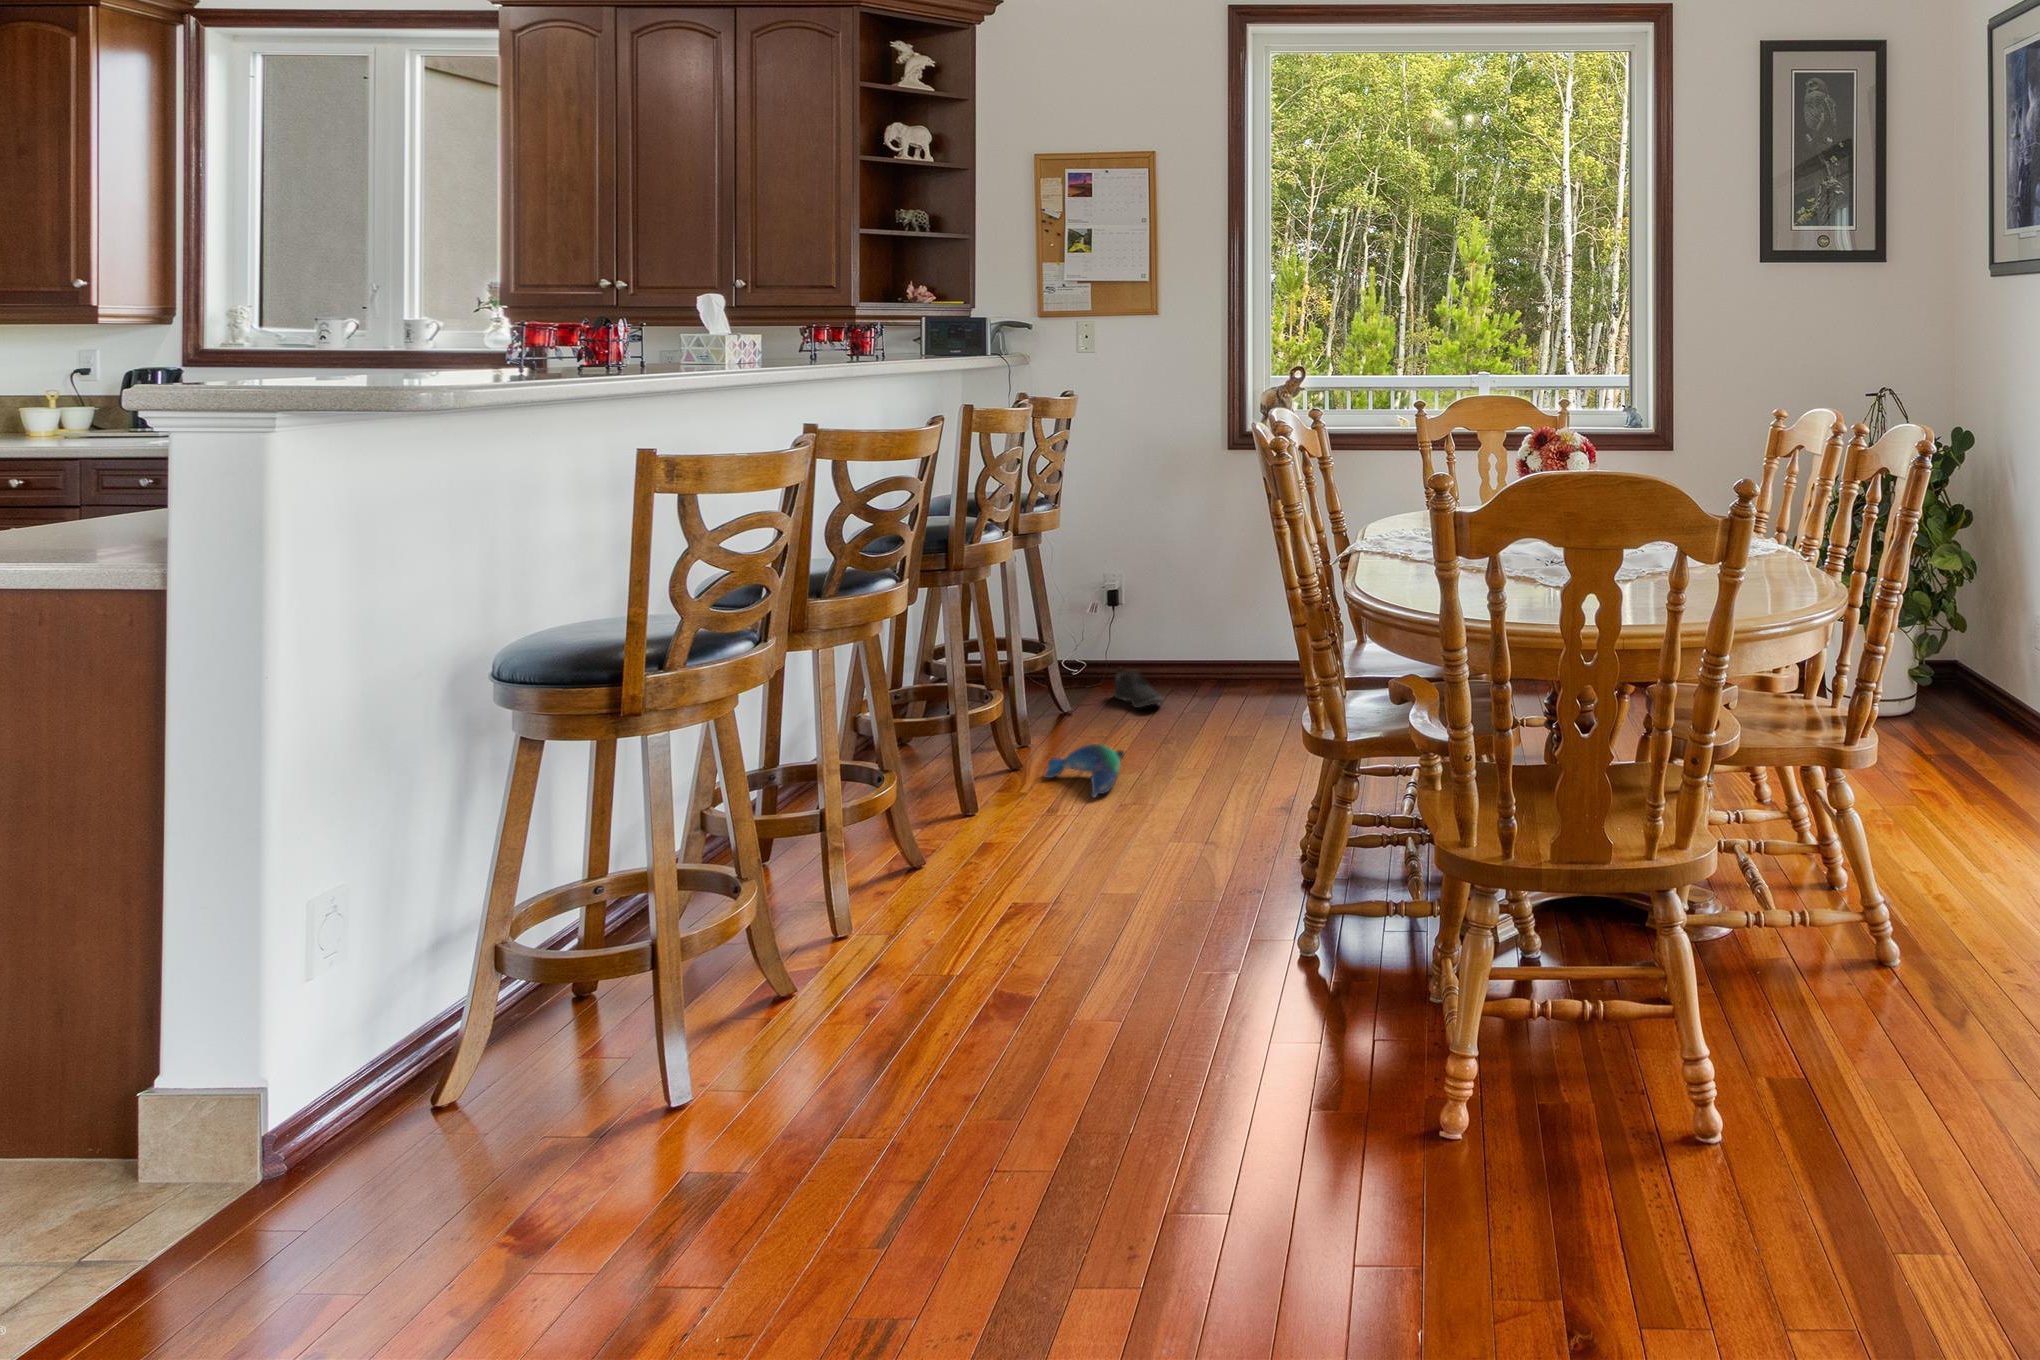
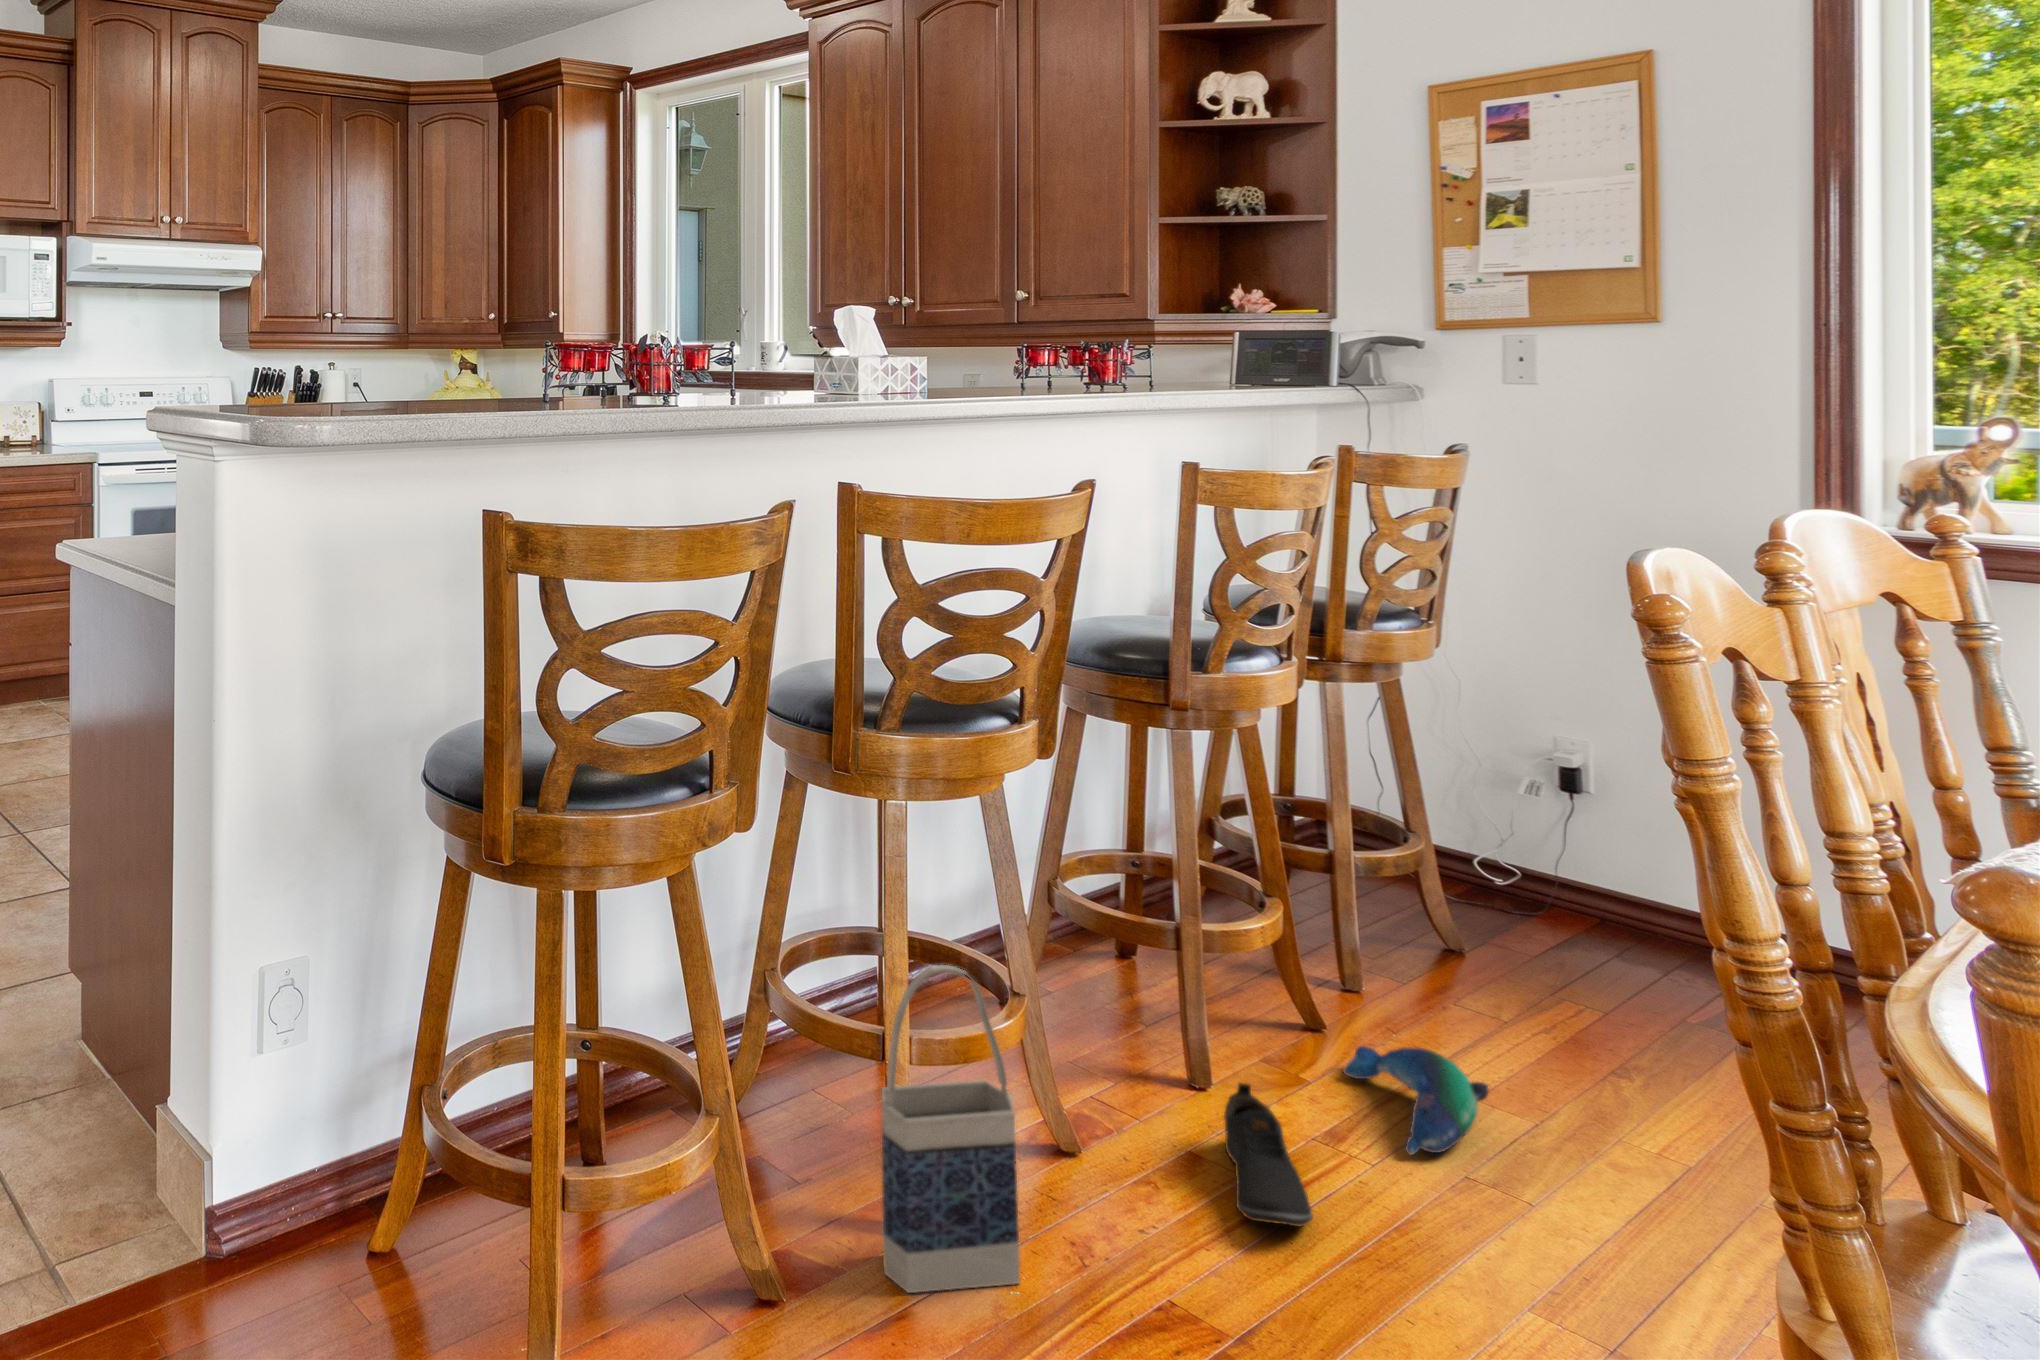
shoe: present [1114,668,1163,708] -> present [1224,1082,1313,1226]
bag: none [839,735,932,952] -> present [882,965,1020,1293]

